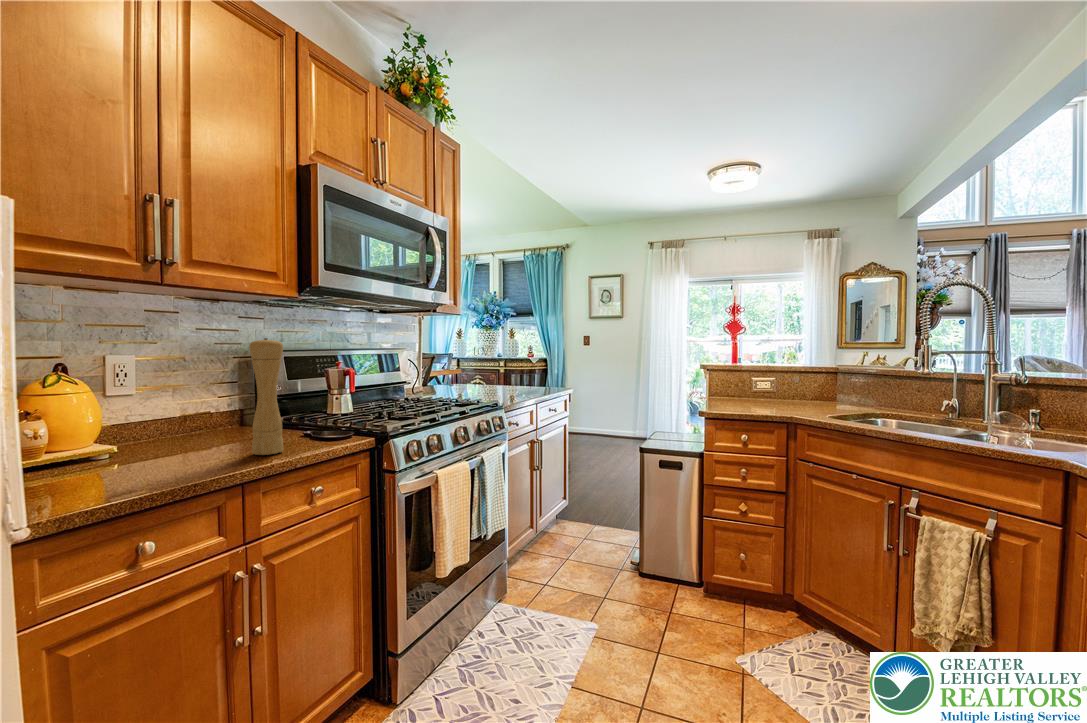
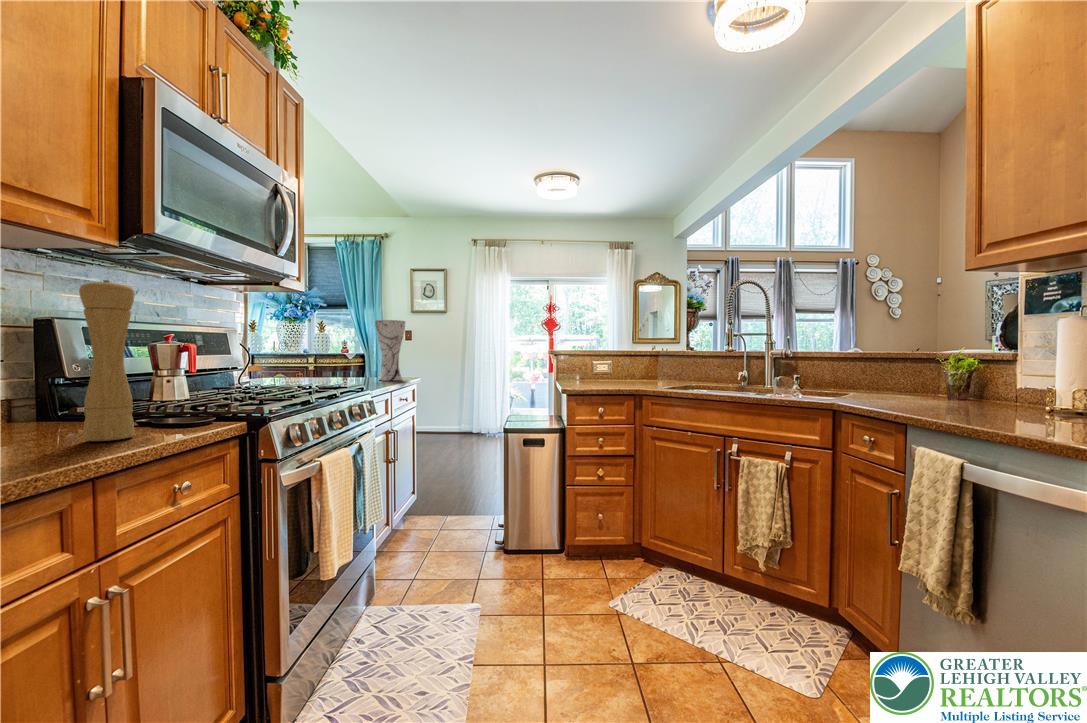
vase: none [519,339,546,395] -> present [375,320,405,381]

